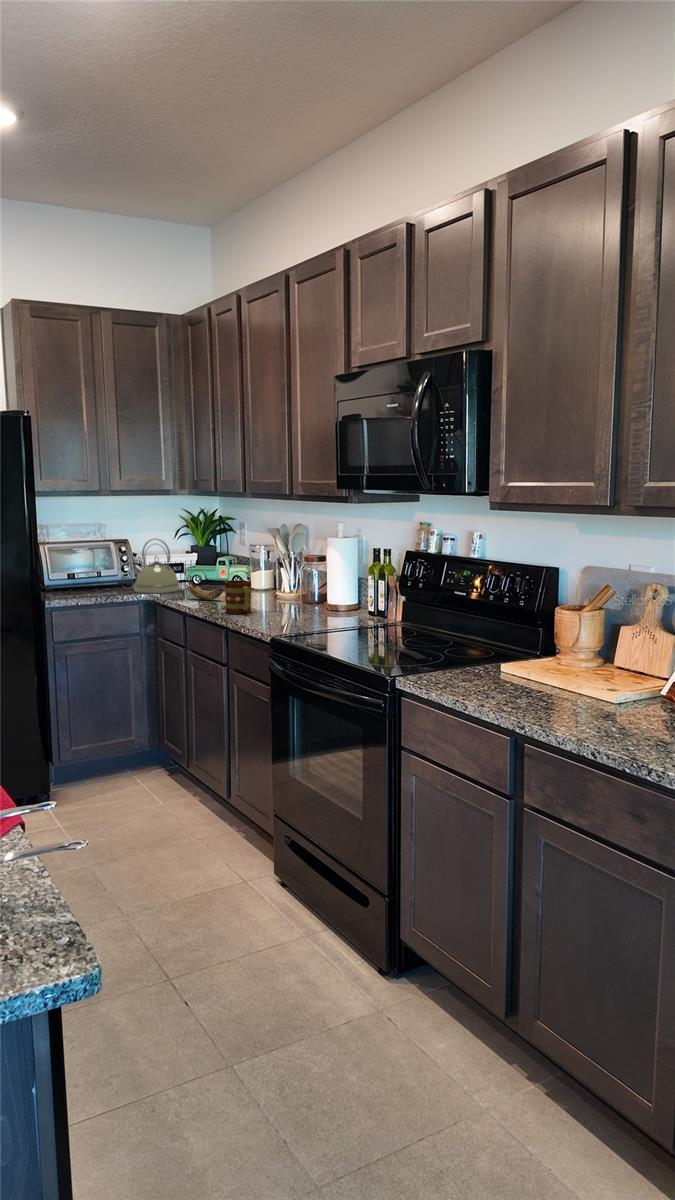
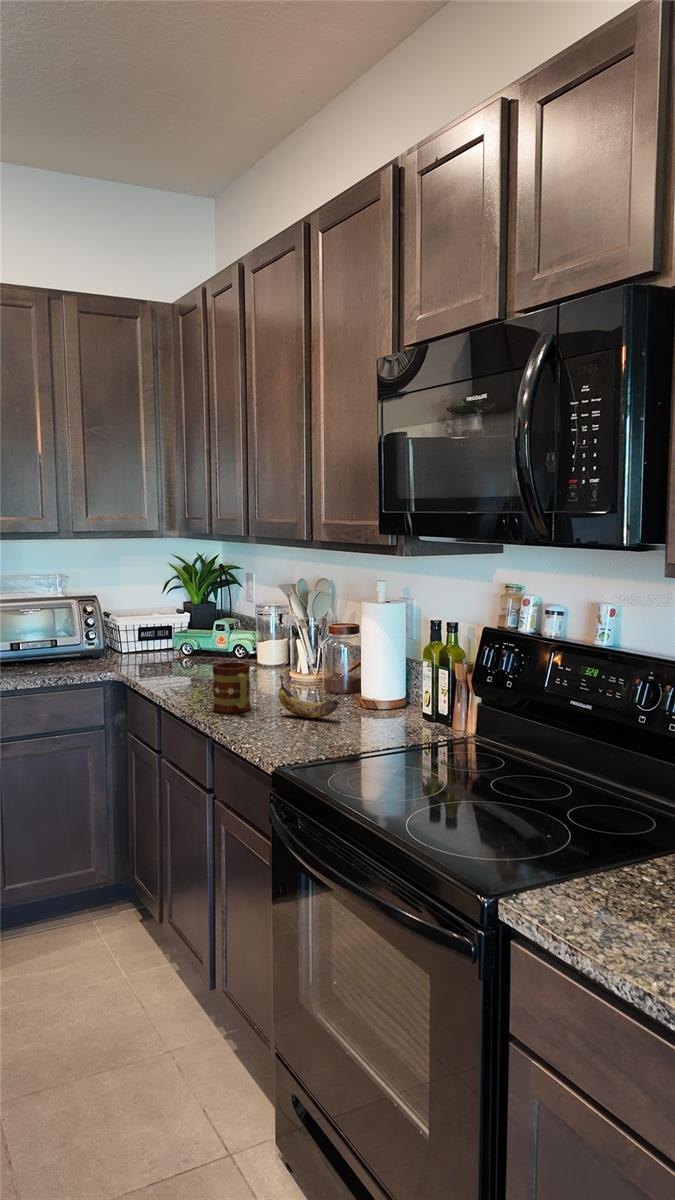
kettle: present [132,539,180,593] -> none [99,595,164,670]
banana: present [189,575,223,600] -> present [279,675,339,718]

